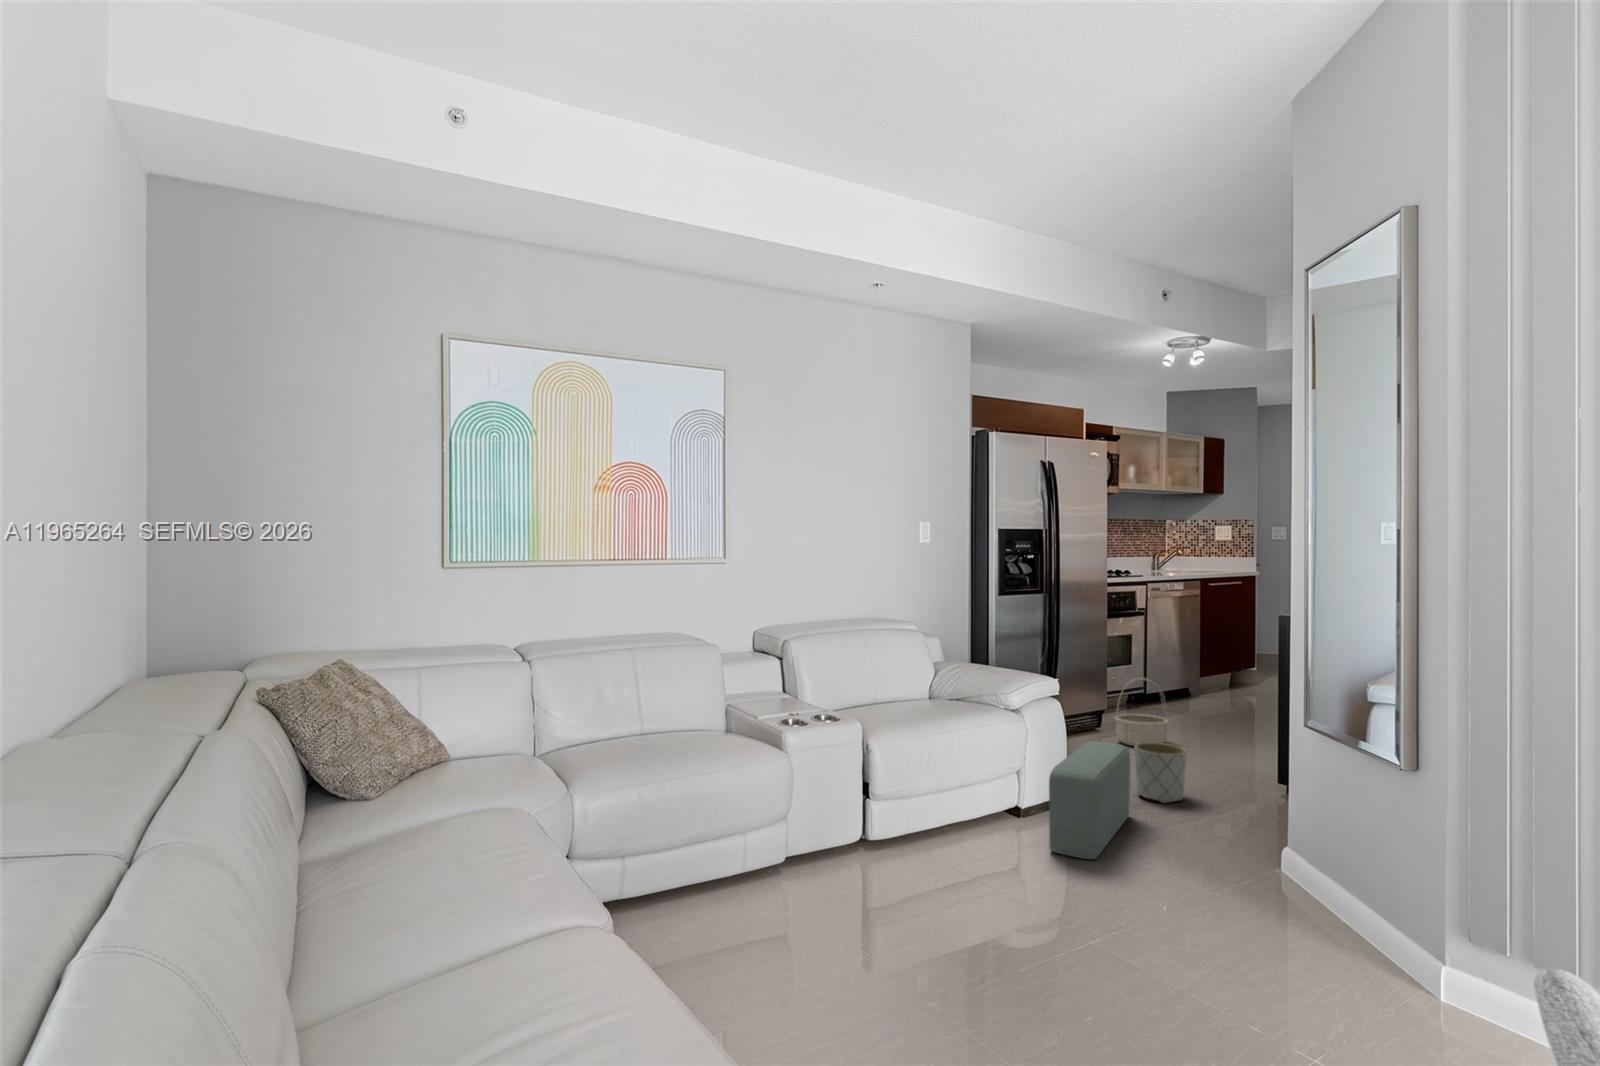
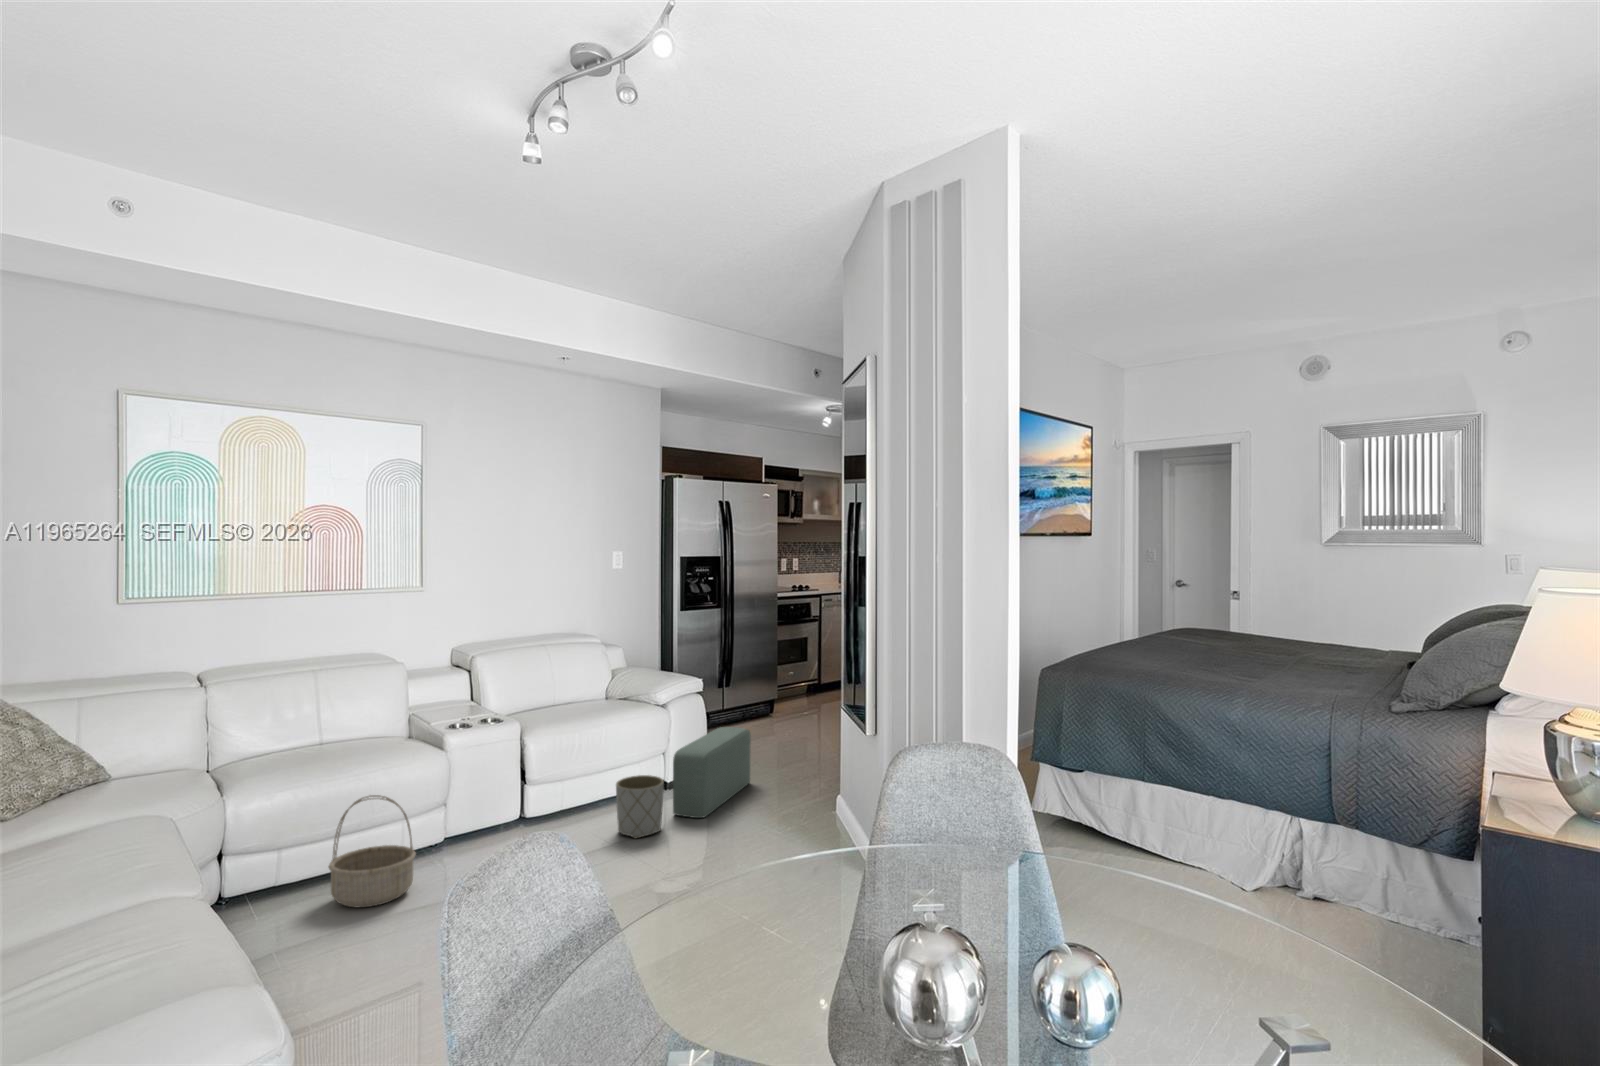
basket: present [1115,678,1169,746] -> present [329,795,416,907]
planter: present [1135,742,1186,803] -> present [616,775,664,838]

